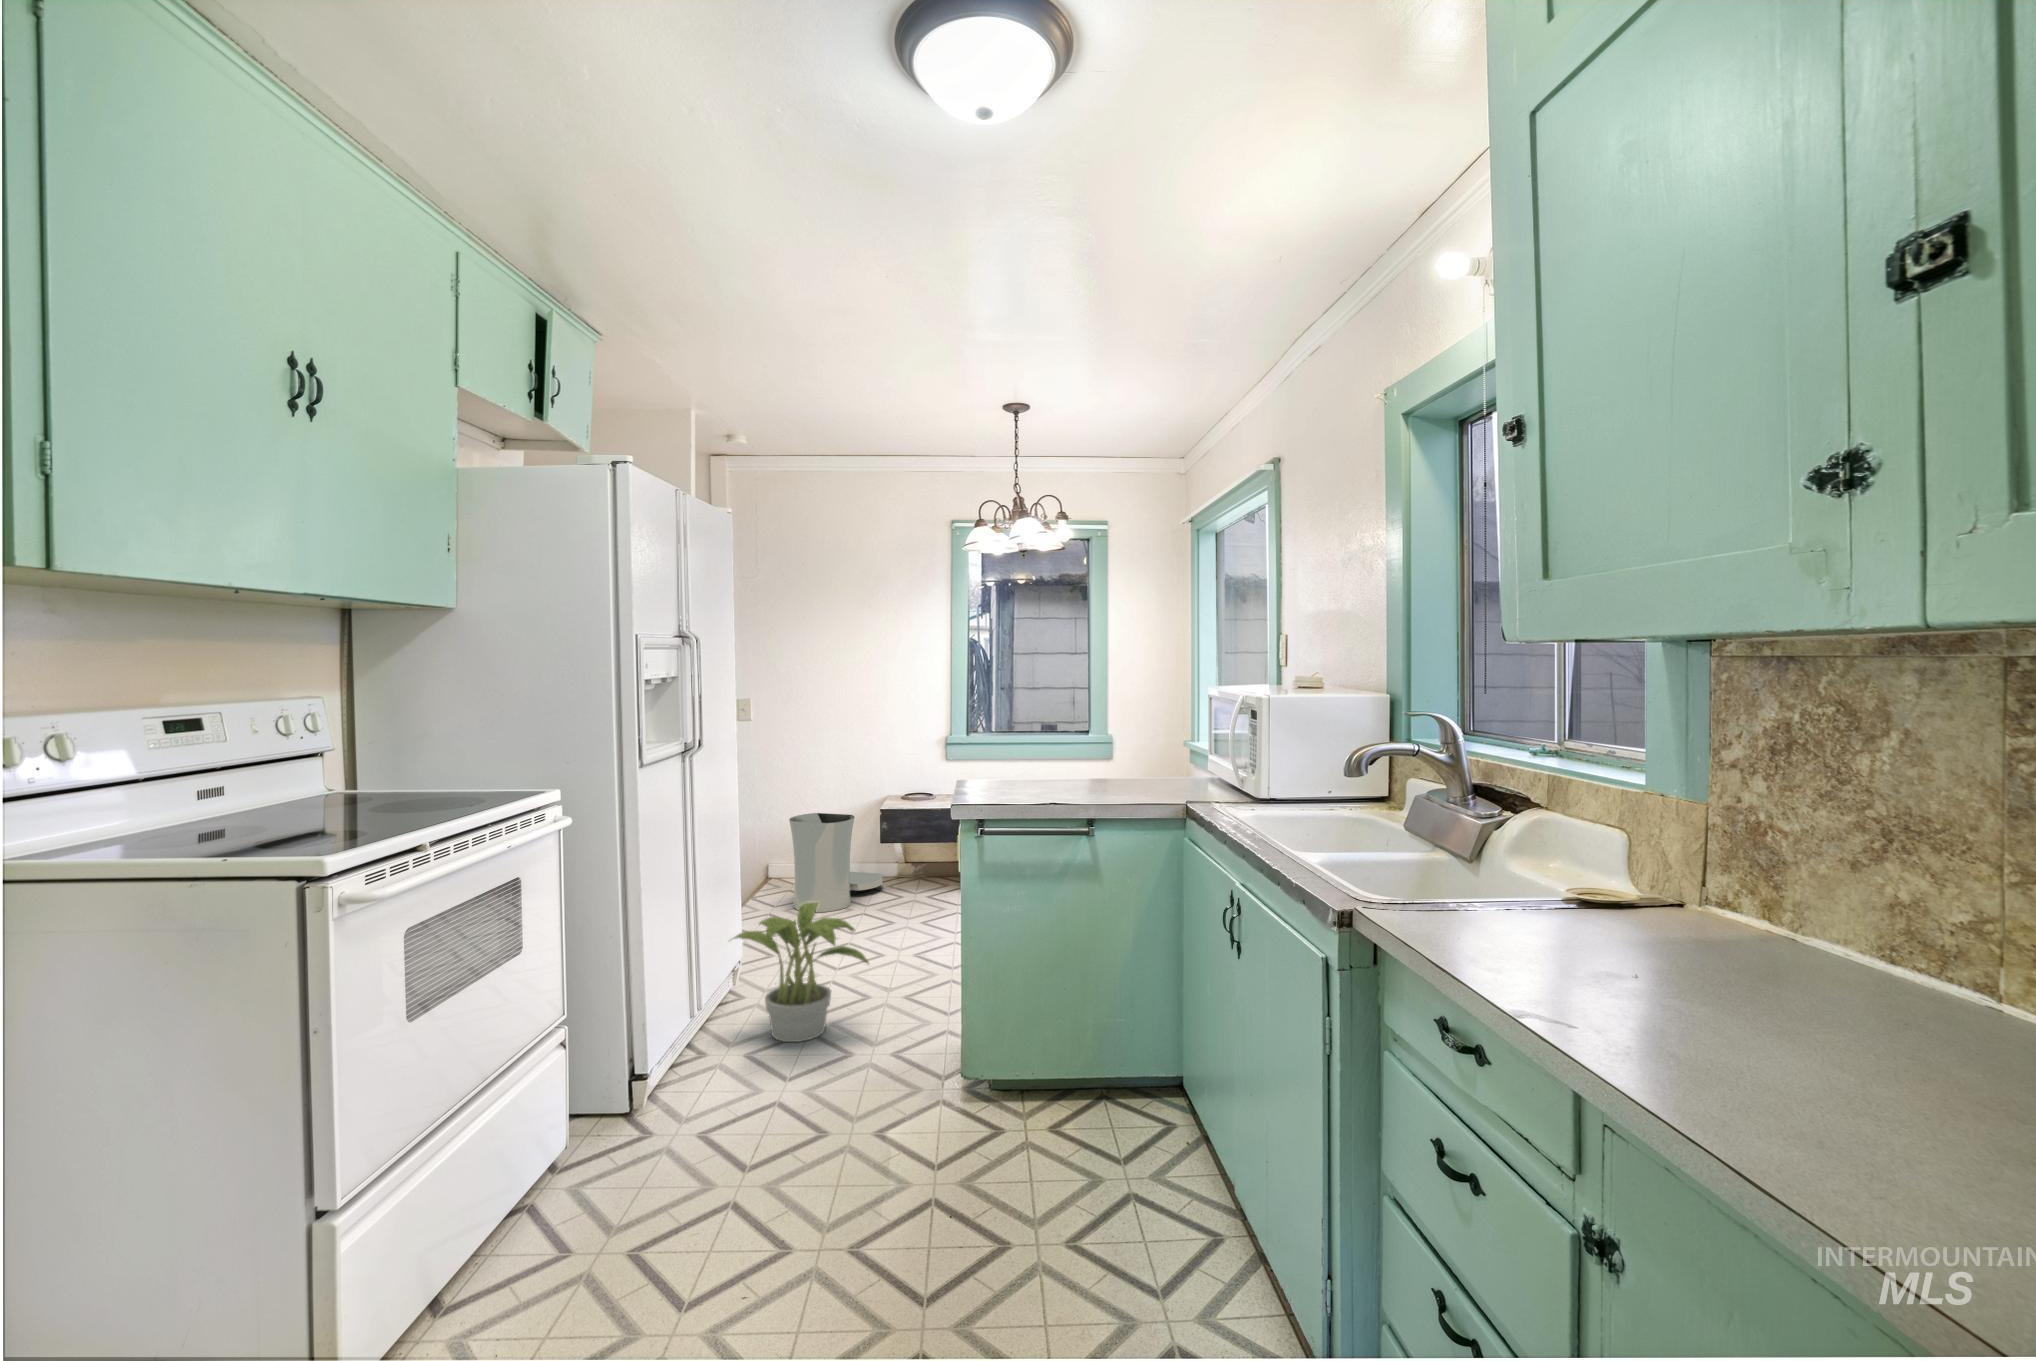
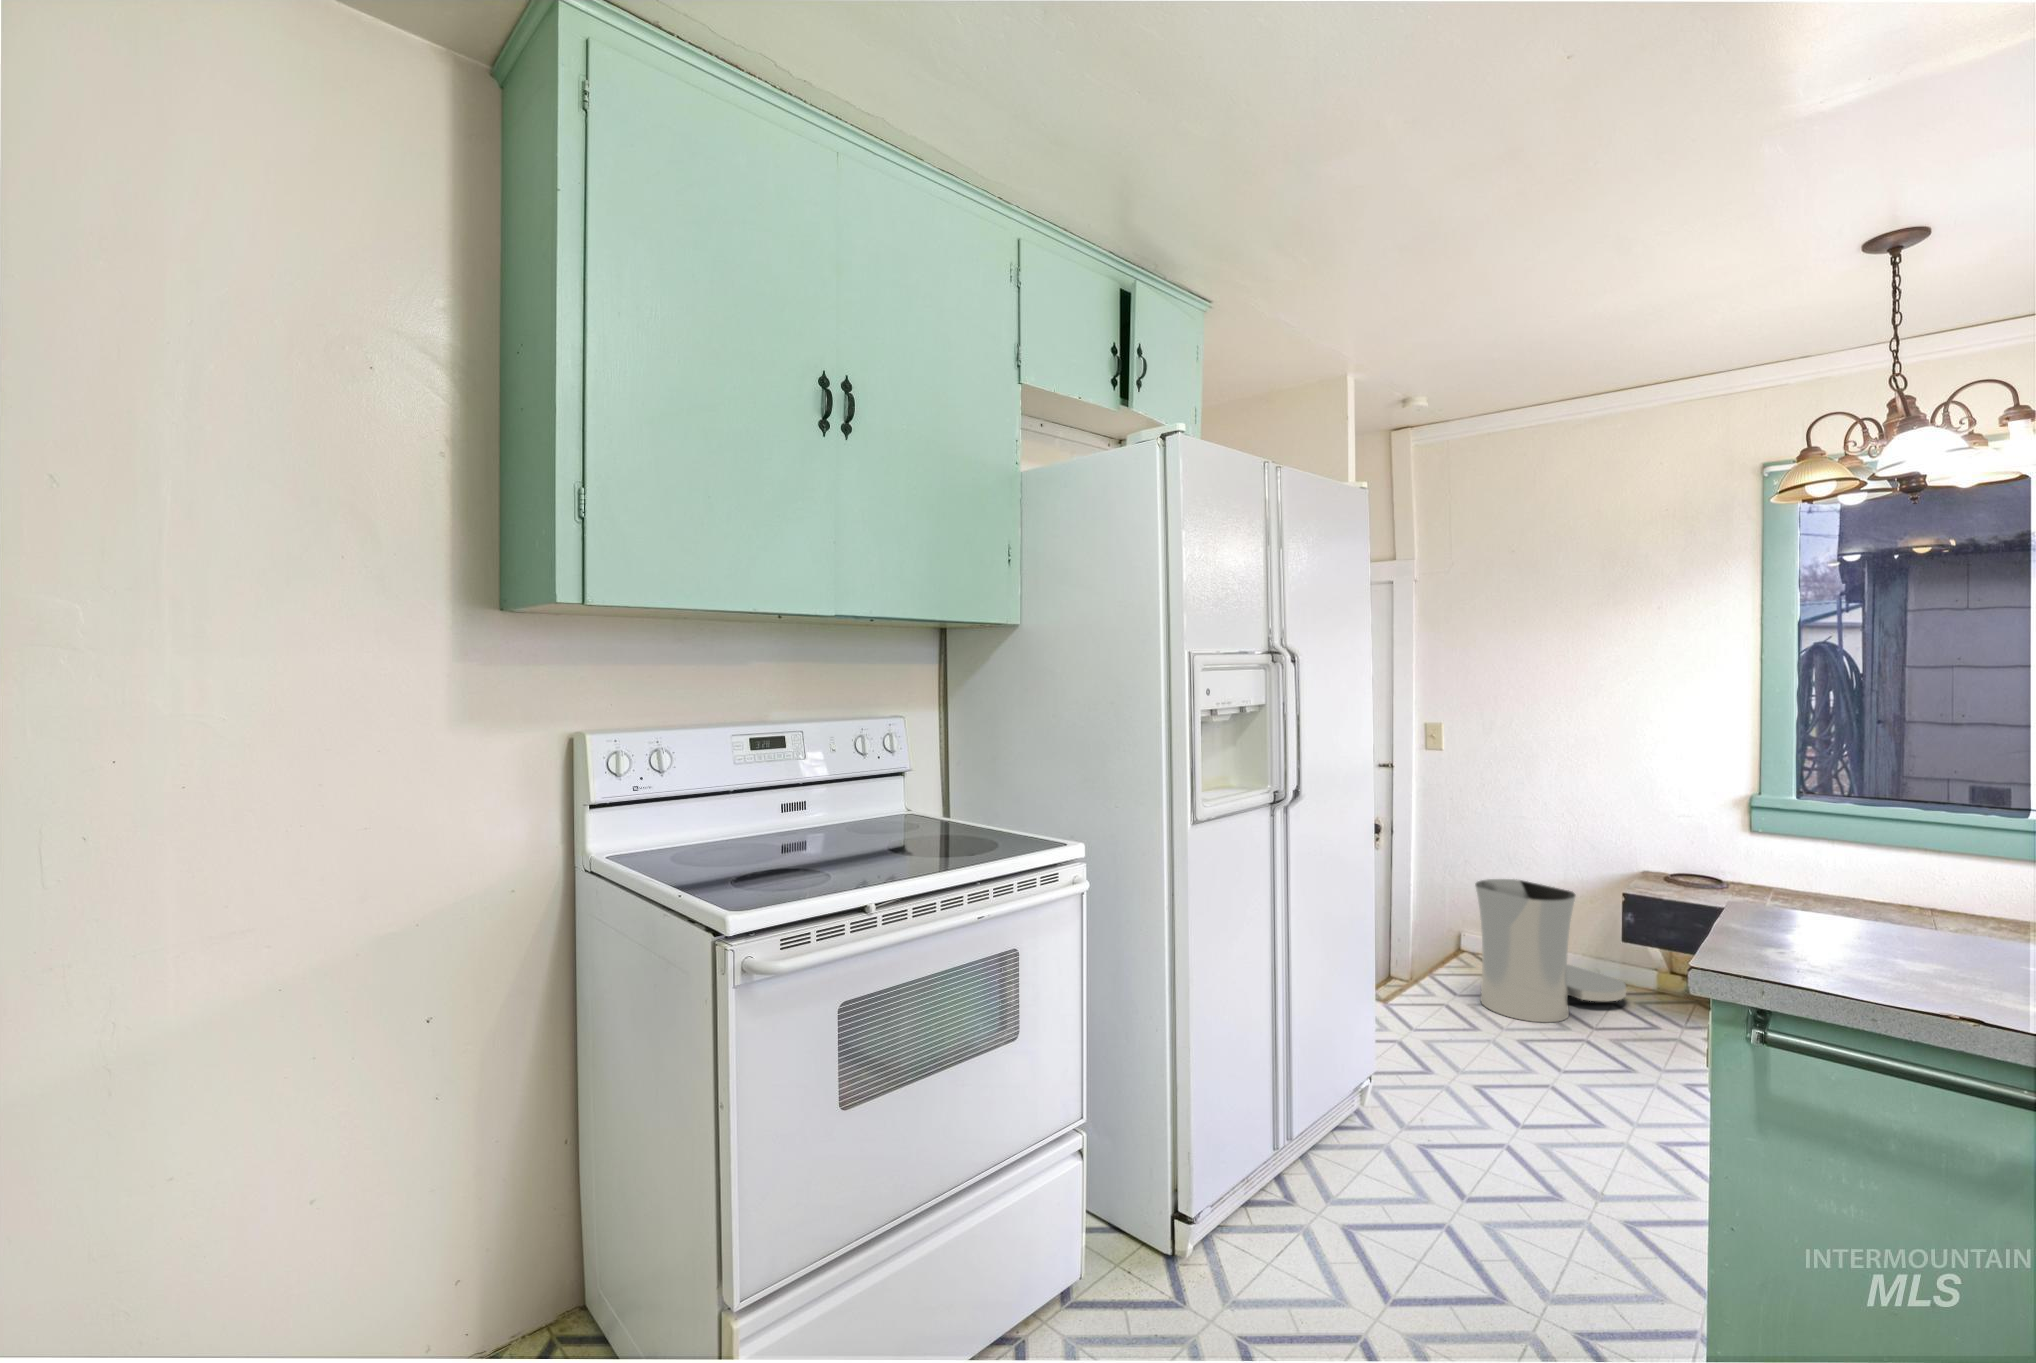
potted plant: present [734,902,868,1042] -> none [1337,1030,1547,1244]

